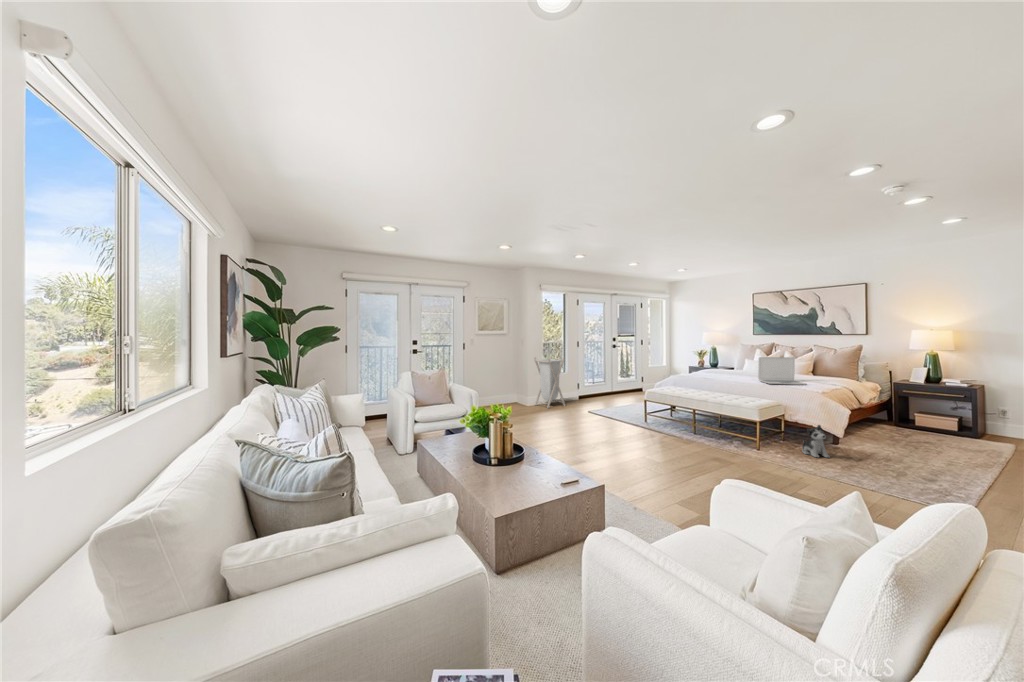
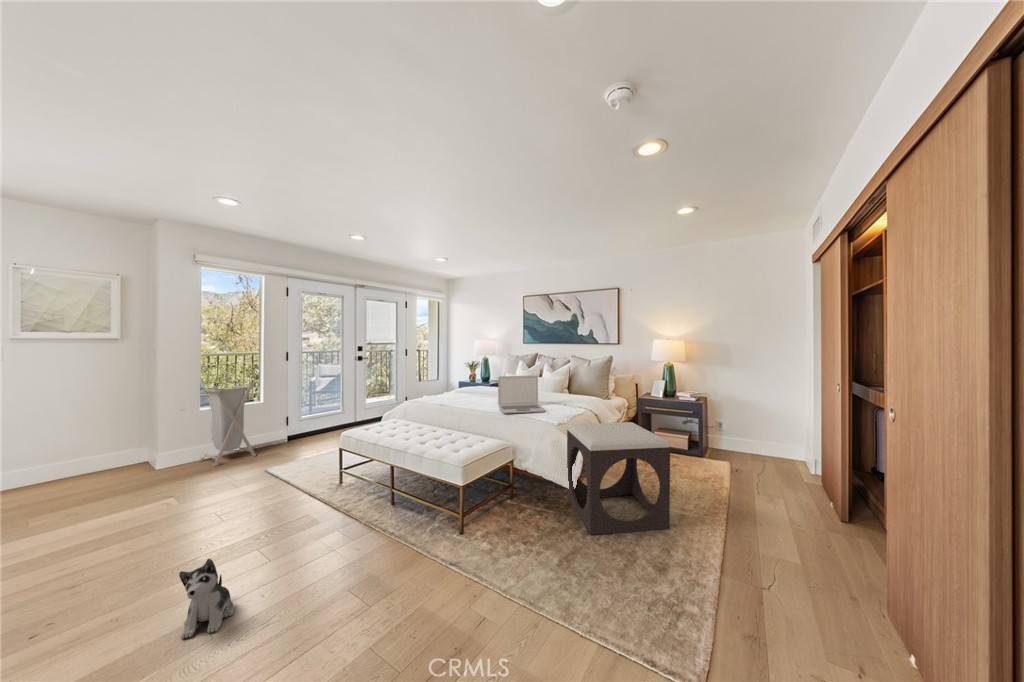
footstool: none [839,391,957,473] -> present [567,422,670,535]
plush toy: present [802,425,830,458] -> present [179,559,234,639]

